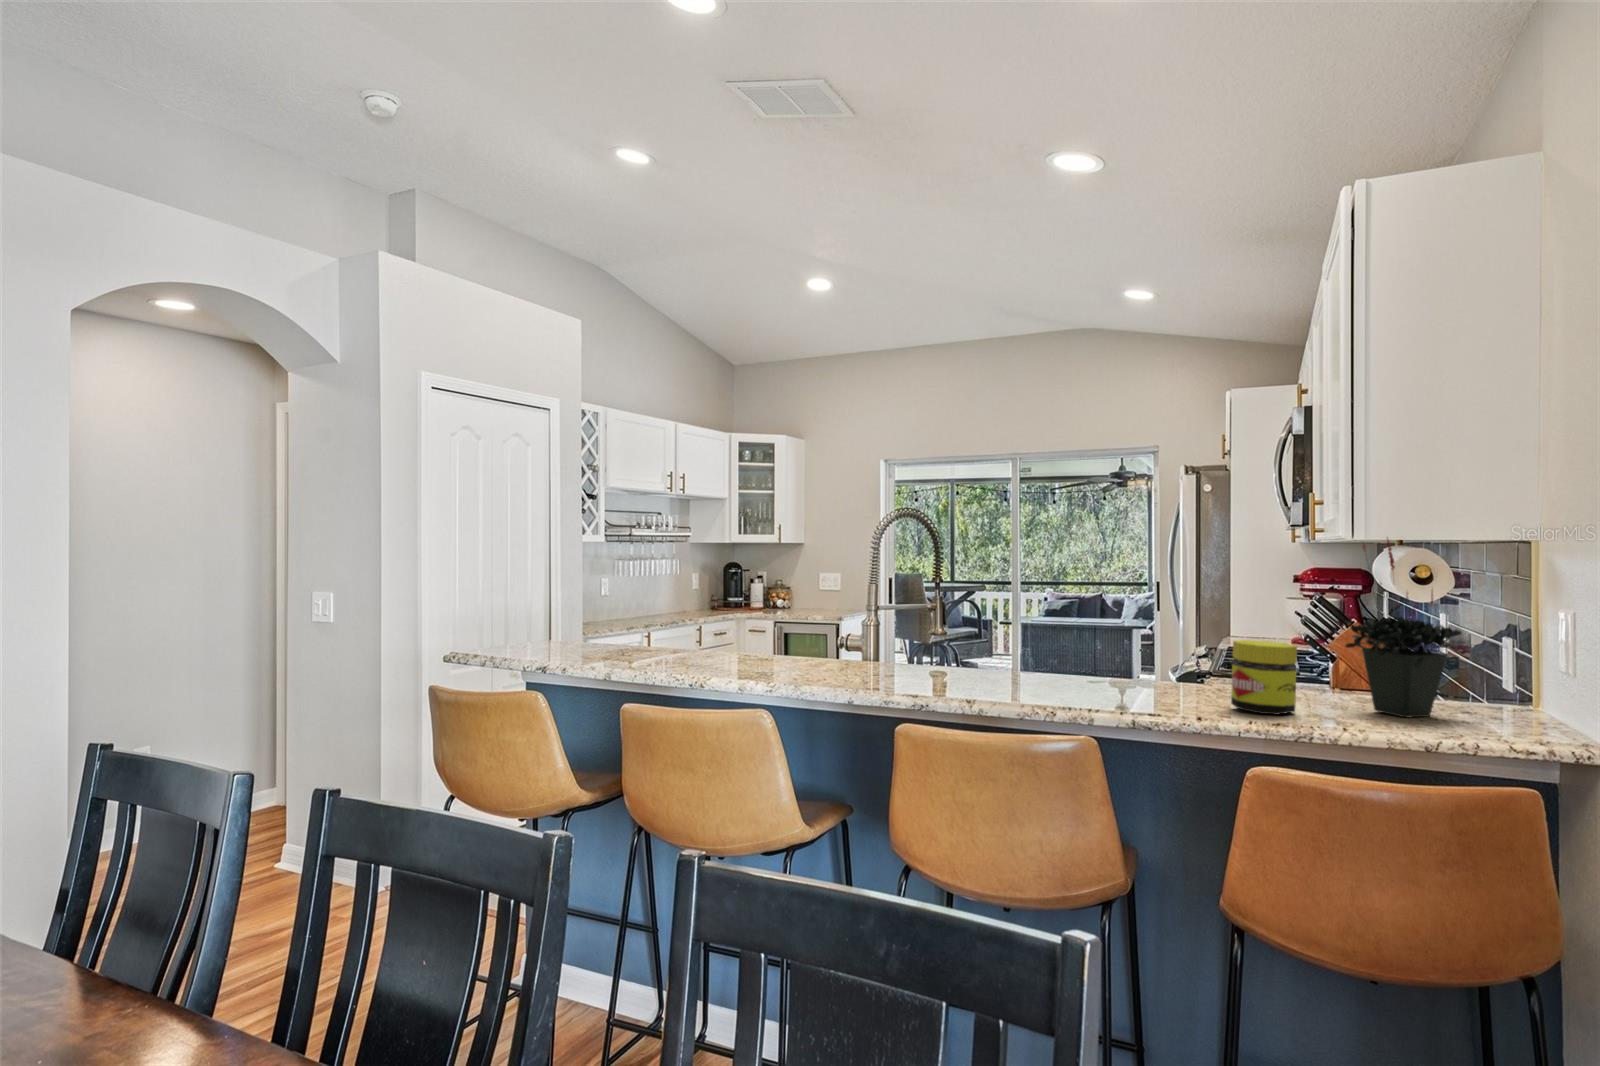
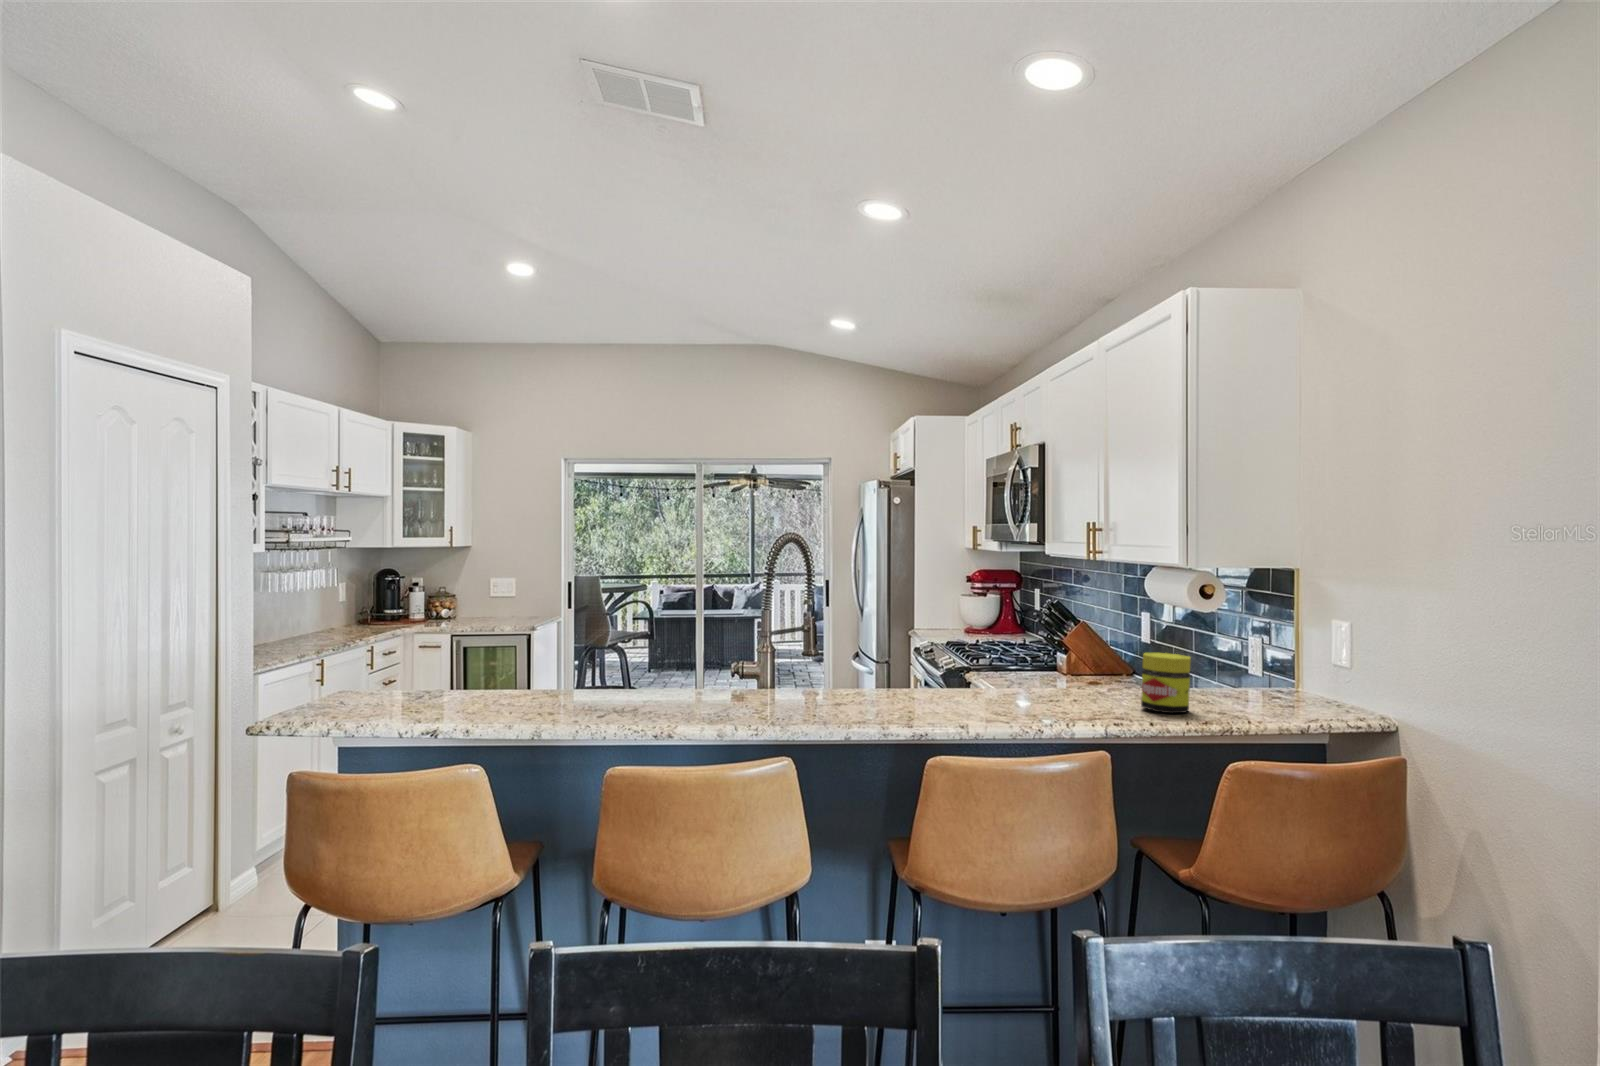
potted plant: present [1345,540,1461,717] -> none [1201,569,1280,706]

